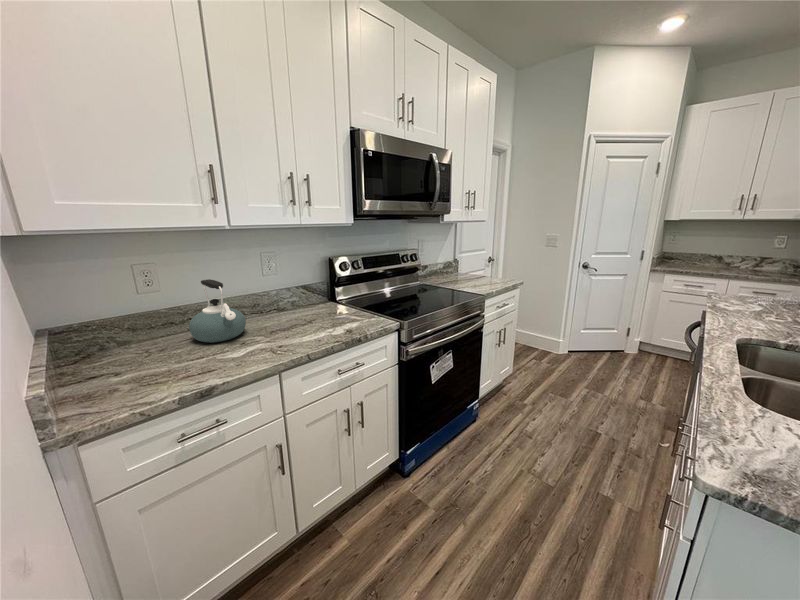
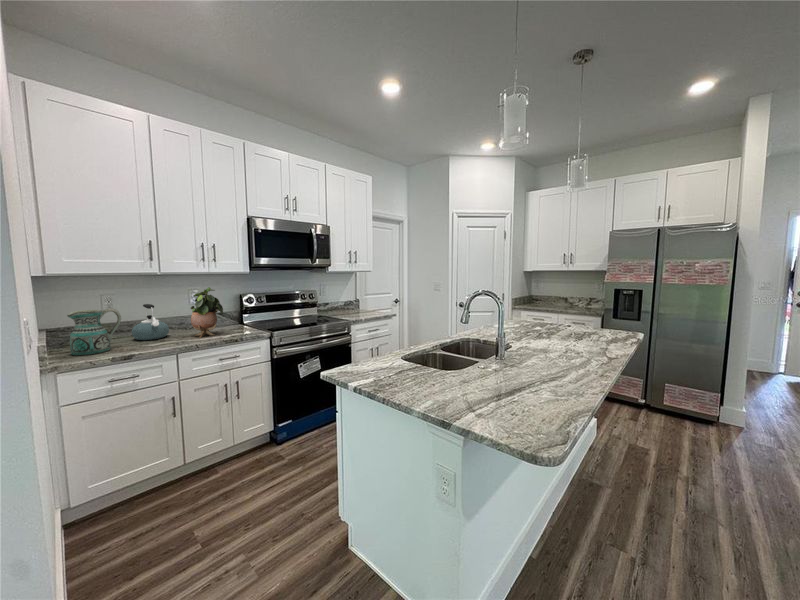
potted plant: none [279,250,330,335] -> present [191,287,223,337]
ceramic pitcher: none [79,295,178,391] -> present [67,308,121,356]

